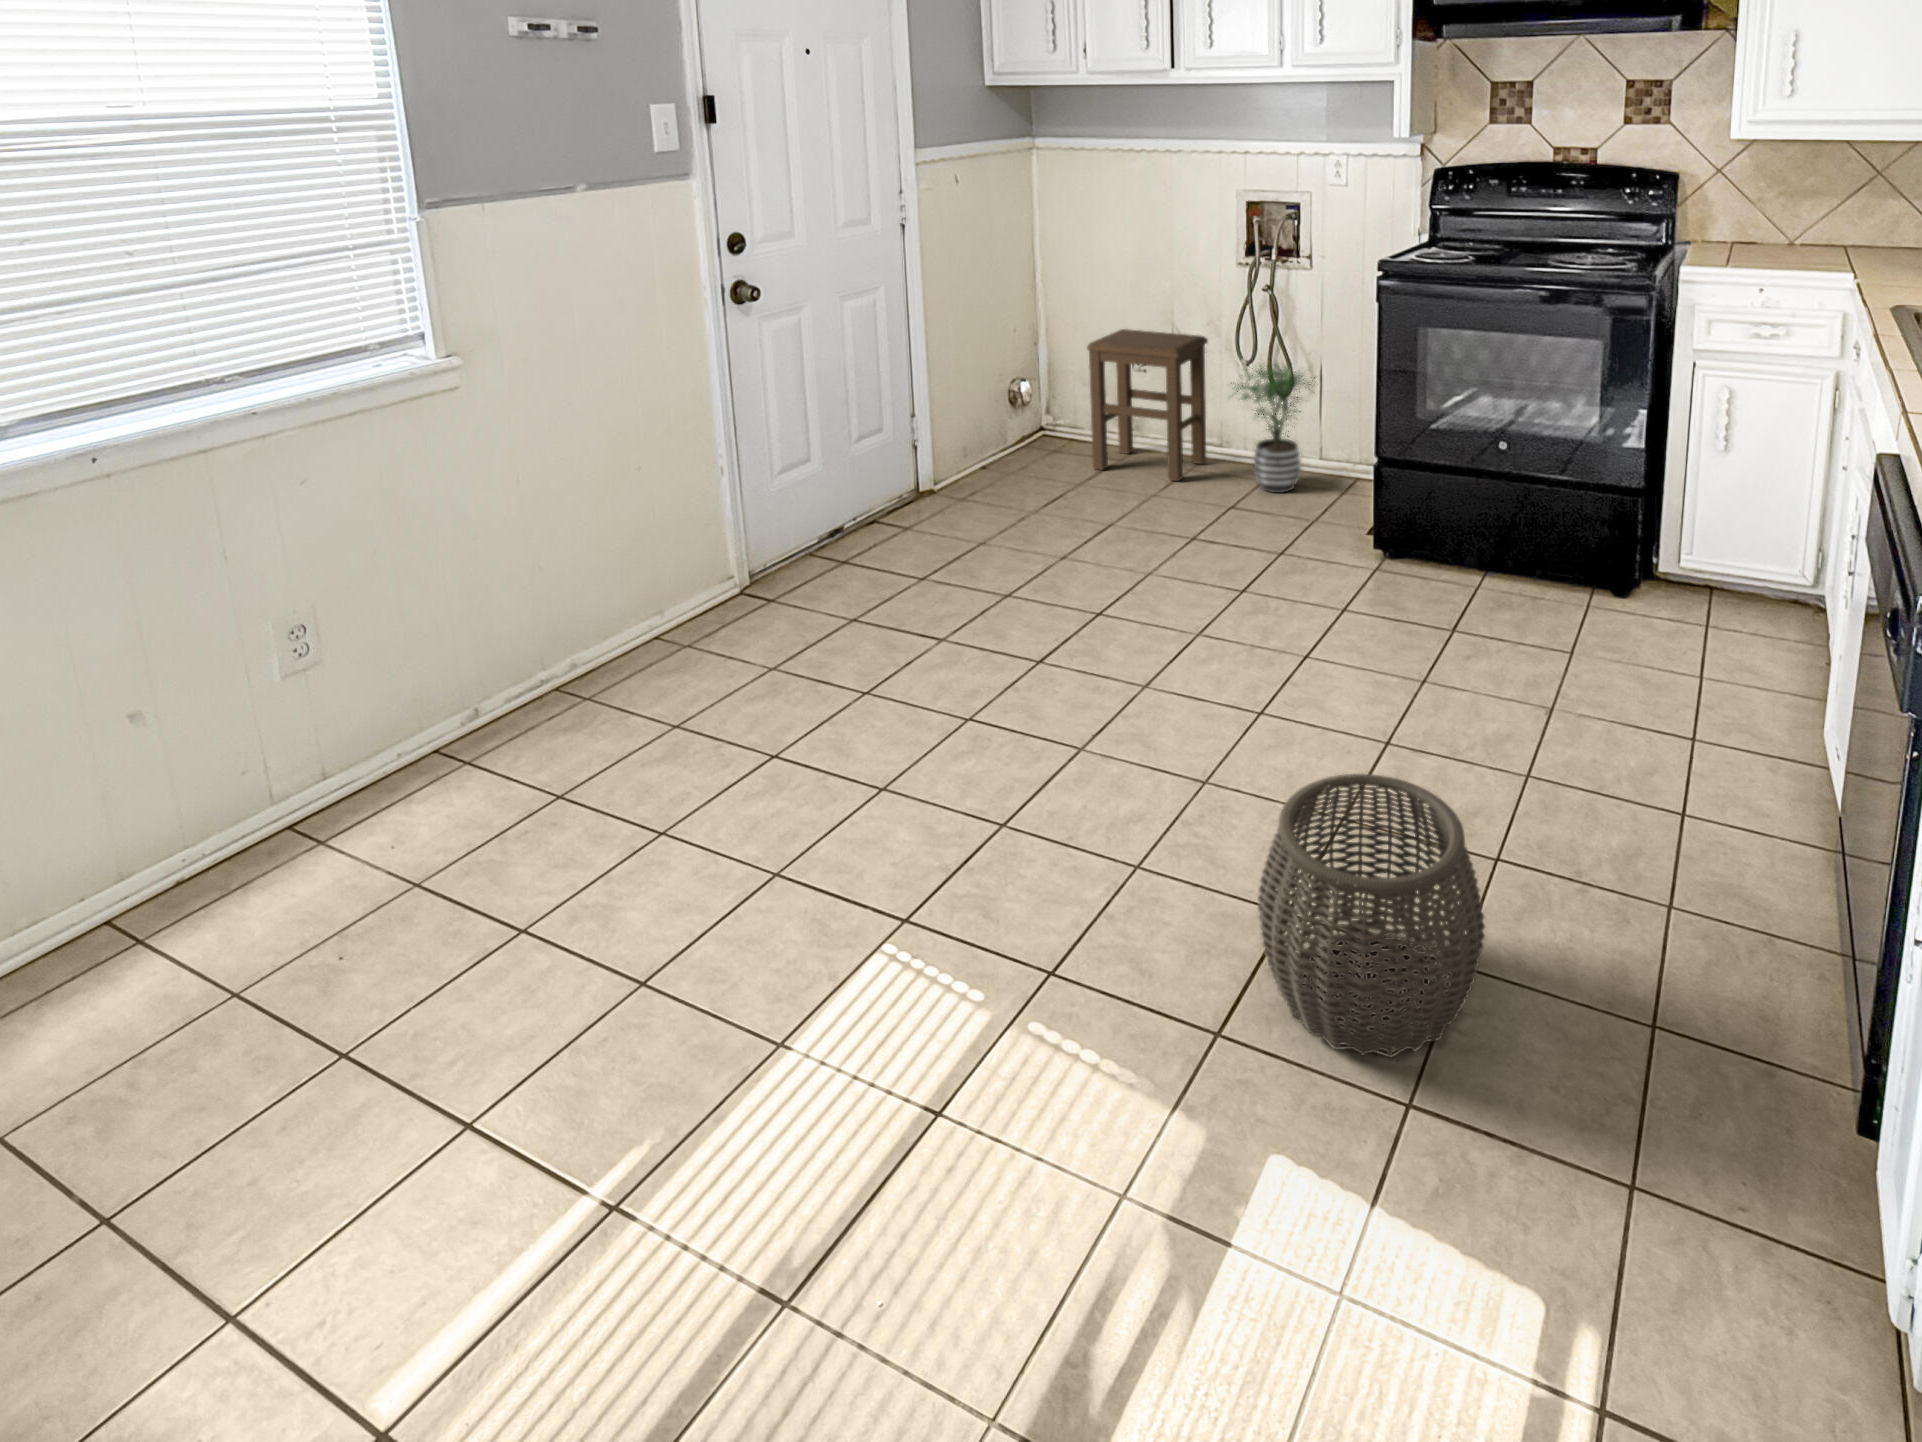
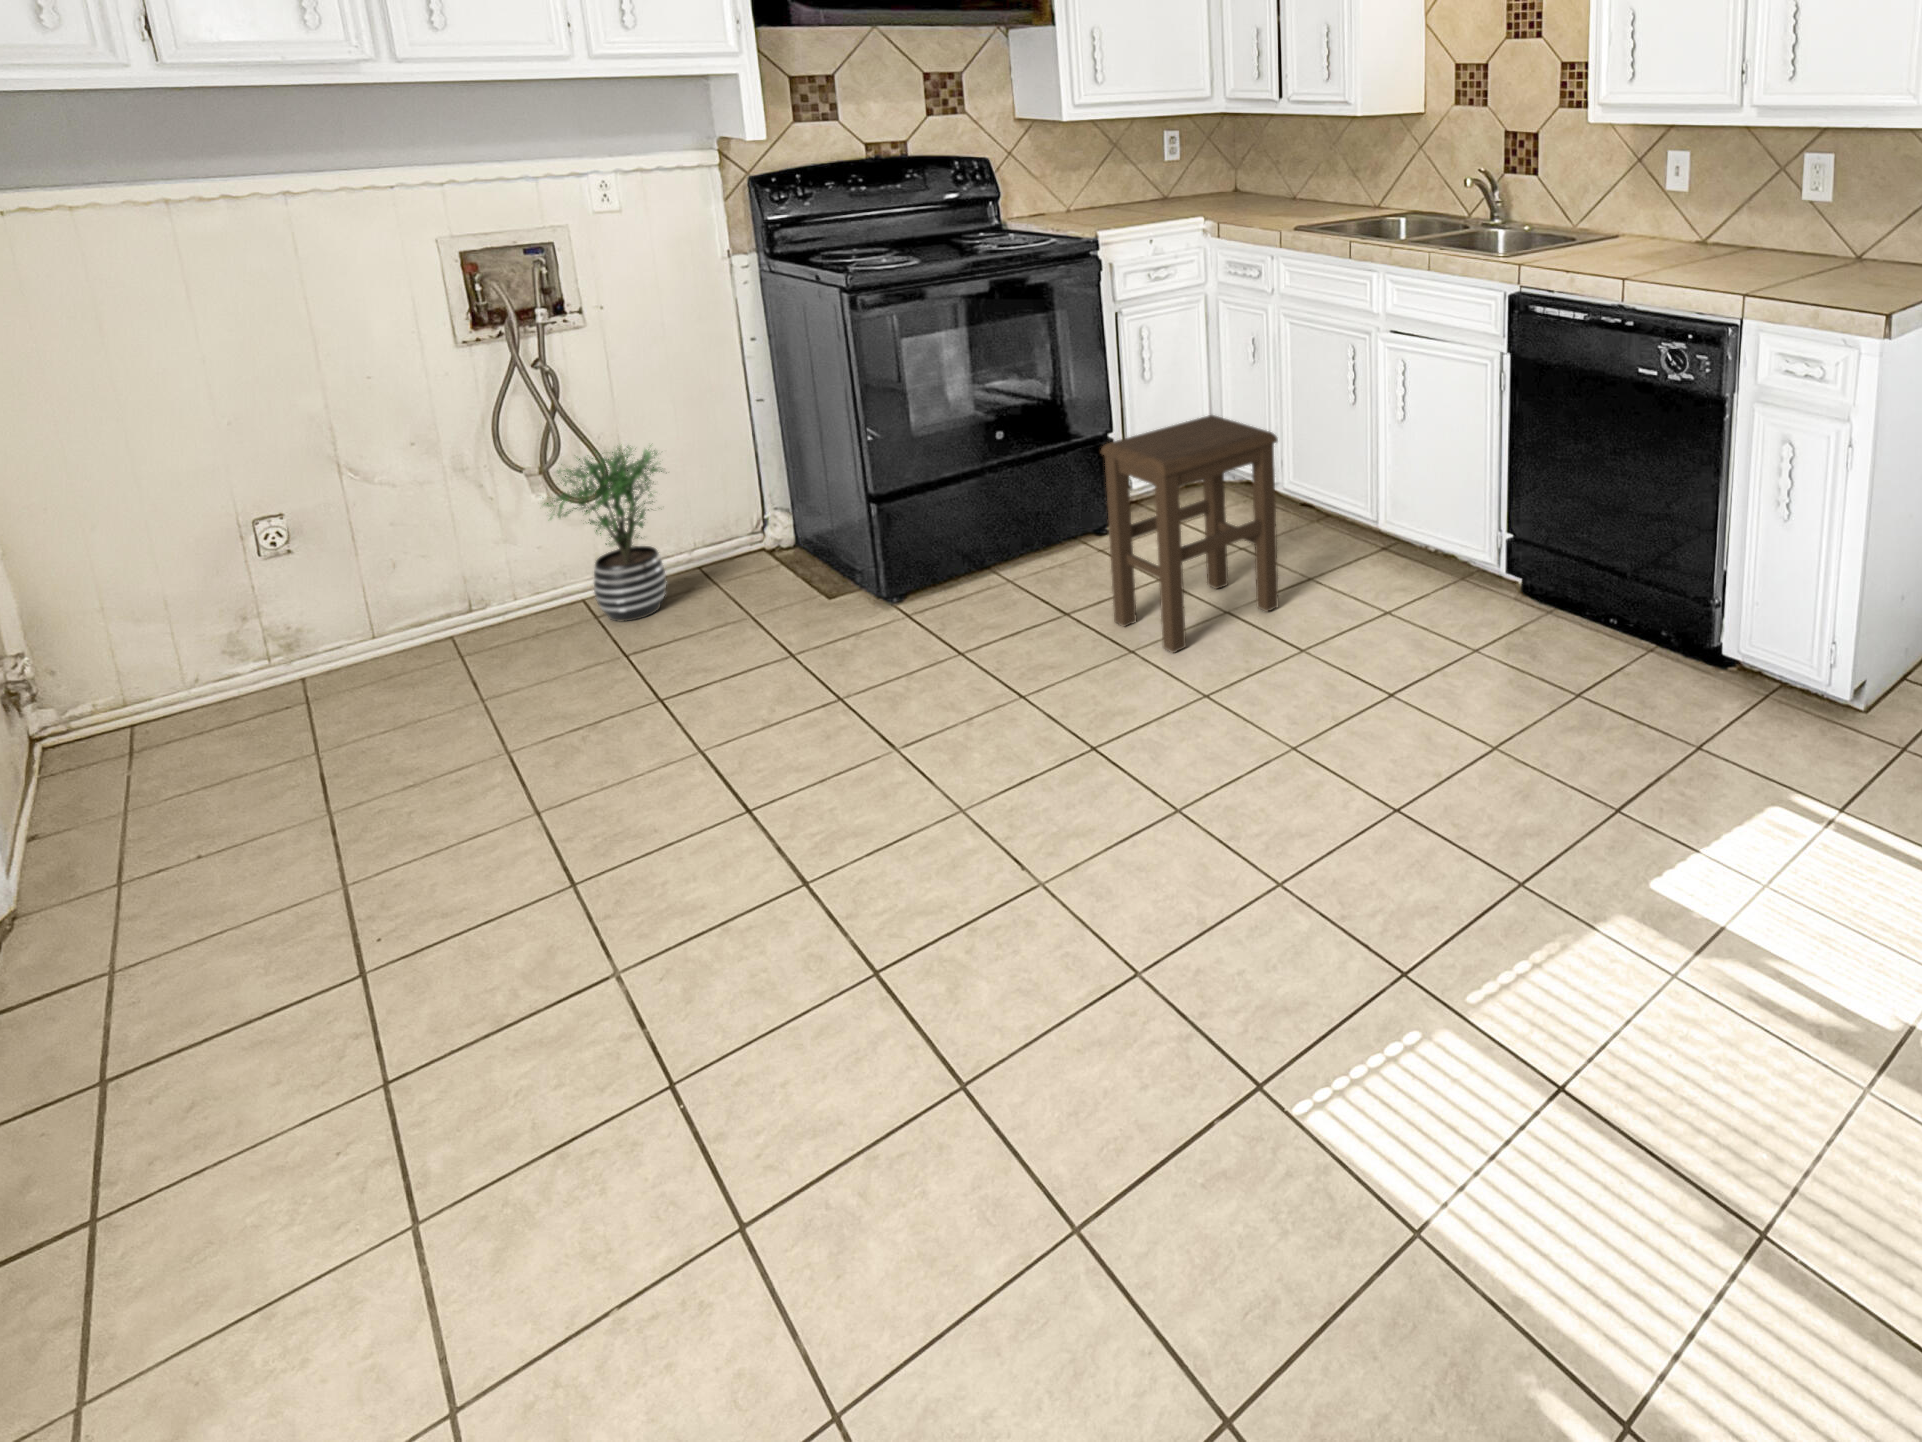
stool: present [1087,329,1208,481] -> present [1101,415,1279,653]
woven basket: present [1258,774,1485,1057] -> none [1407,616,1592,832]

